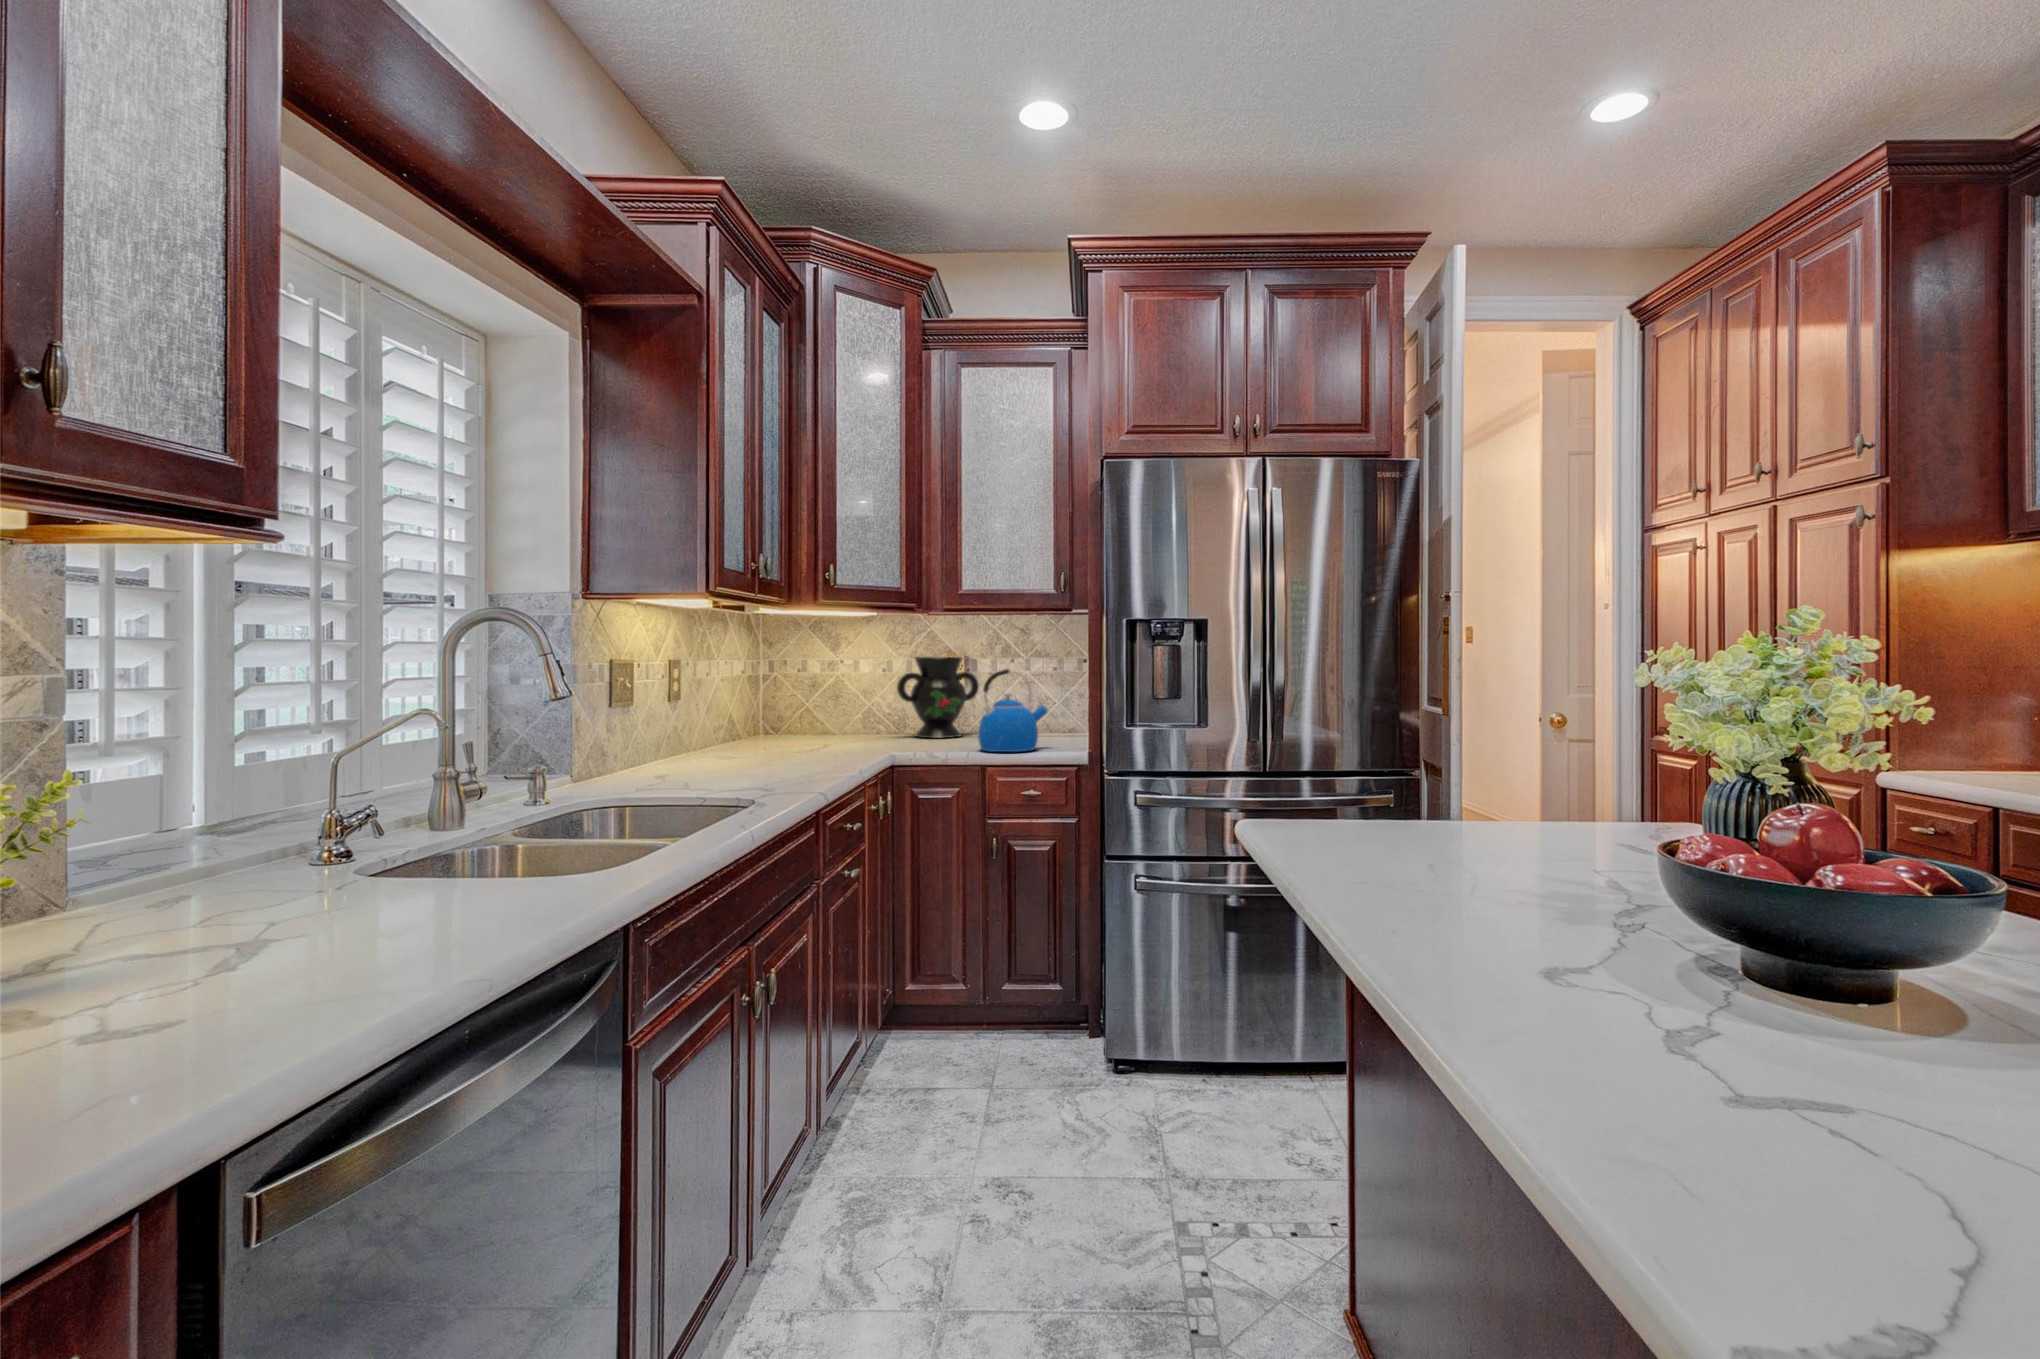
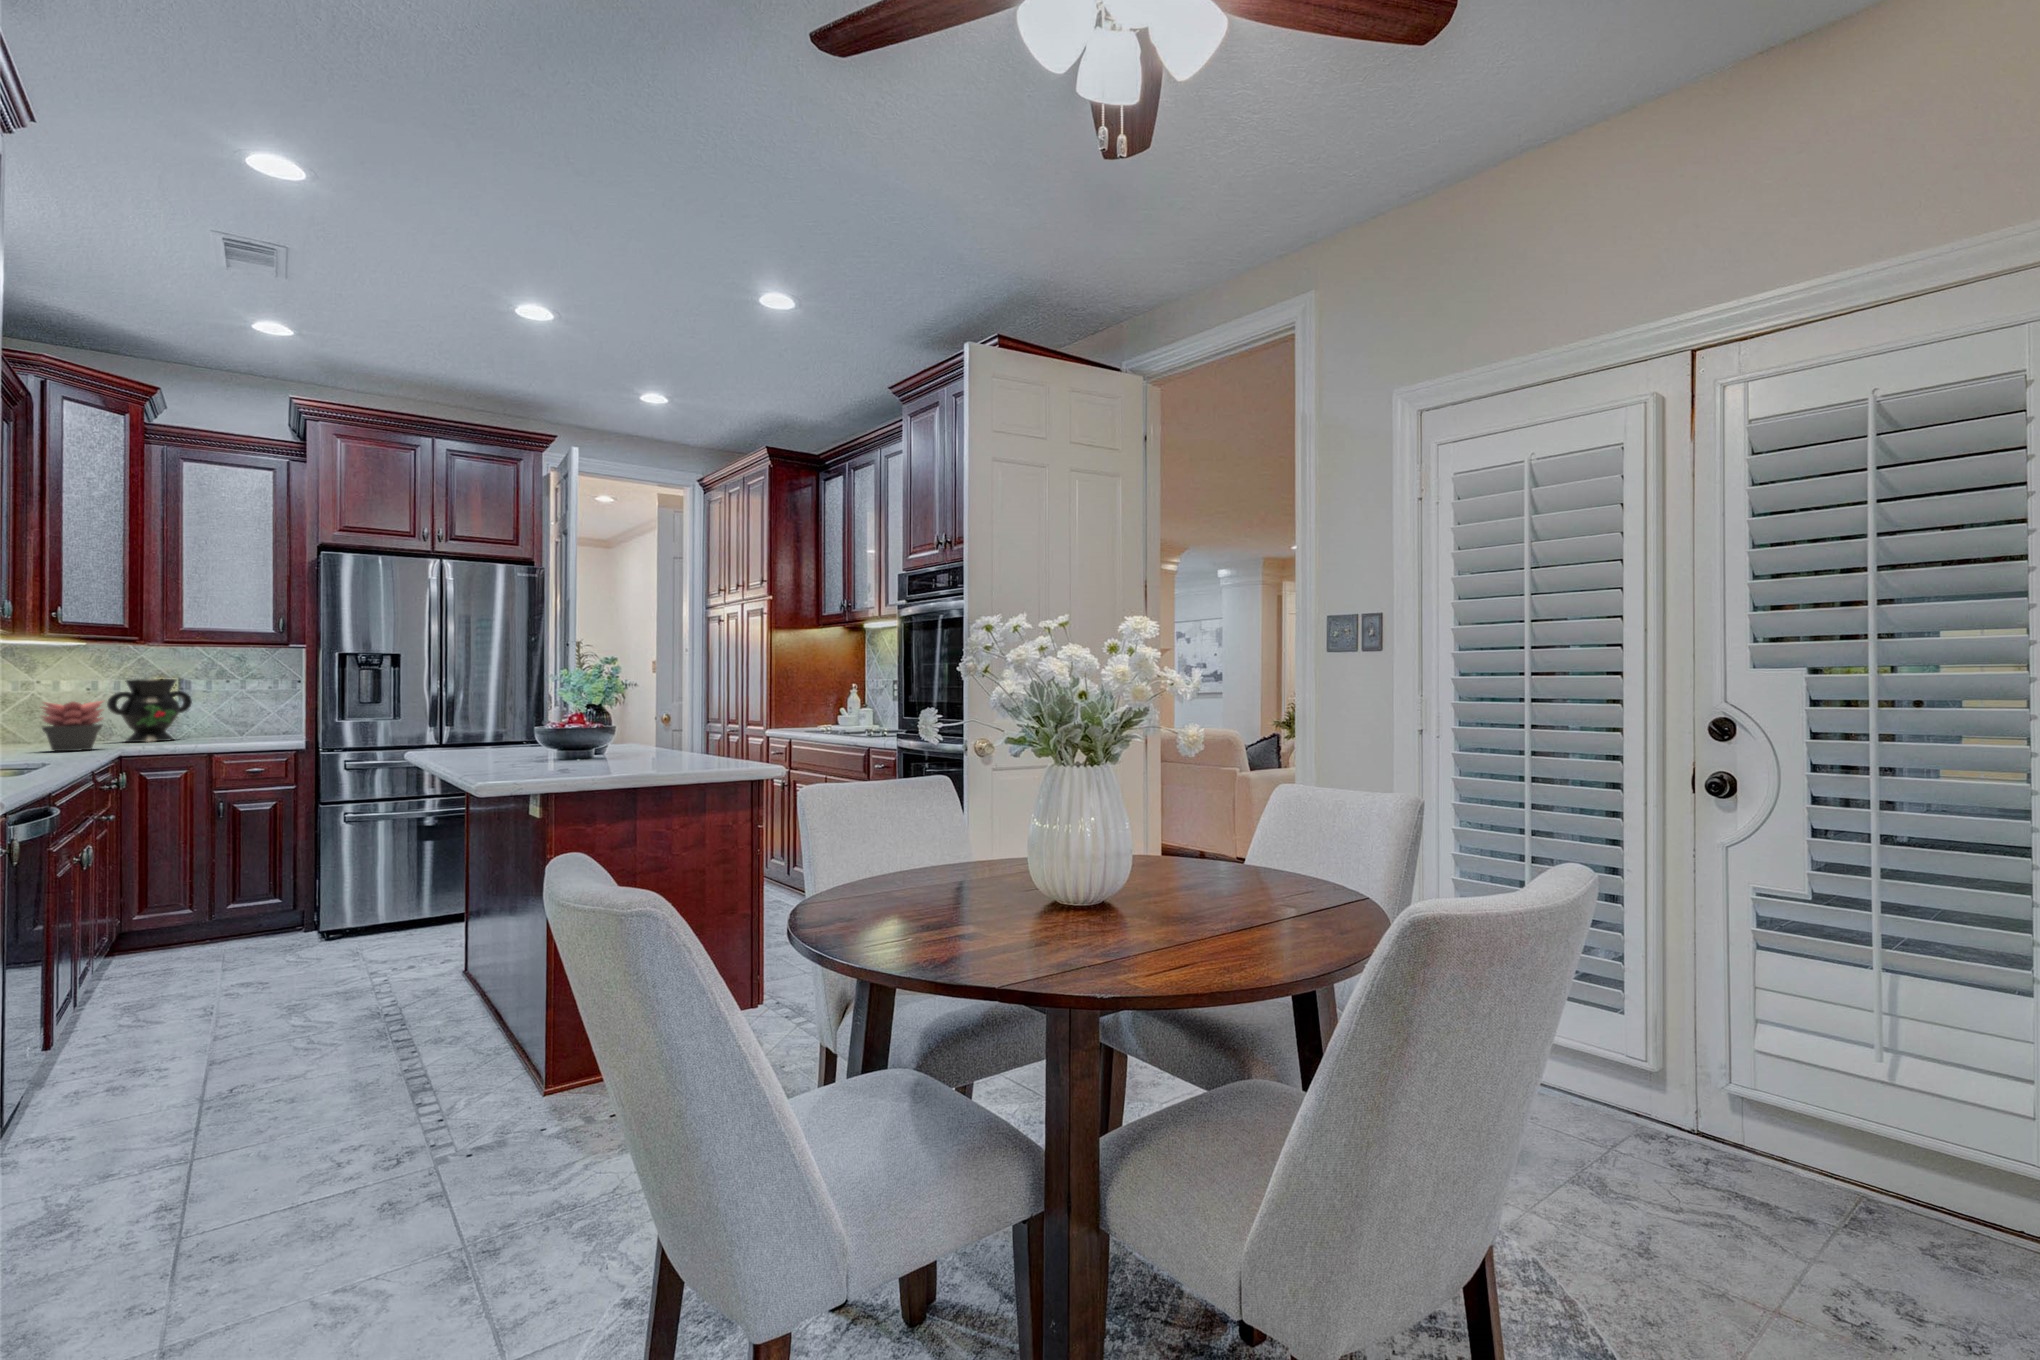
kettle: present [978,669,1048,752] -> none [204,686,268,743]
succulent plant: none [812,687,878,755] -> present [42,701,103,751]

